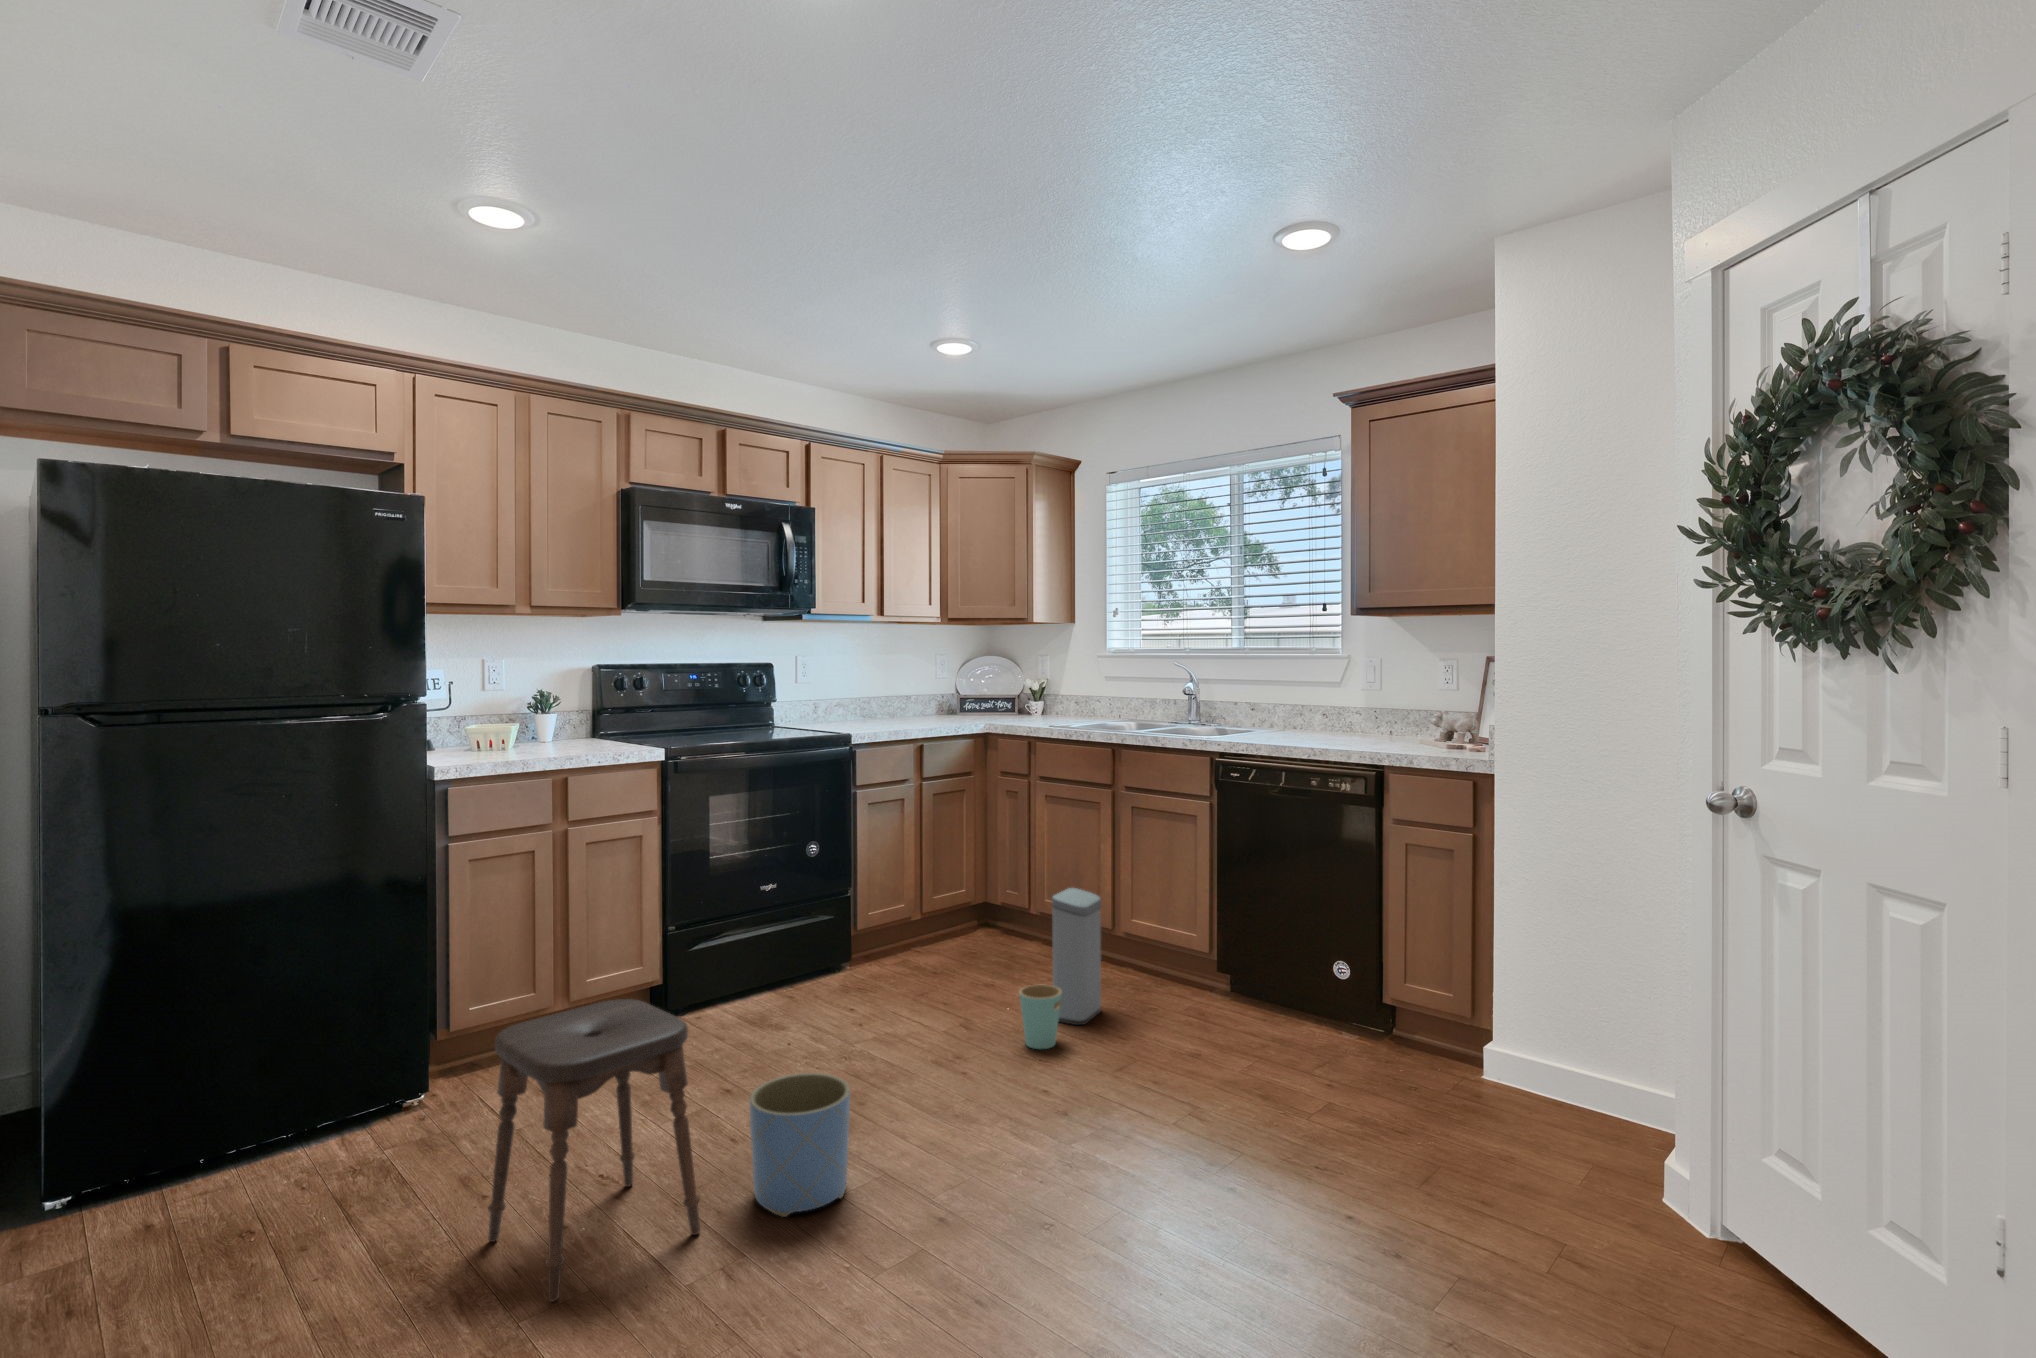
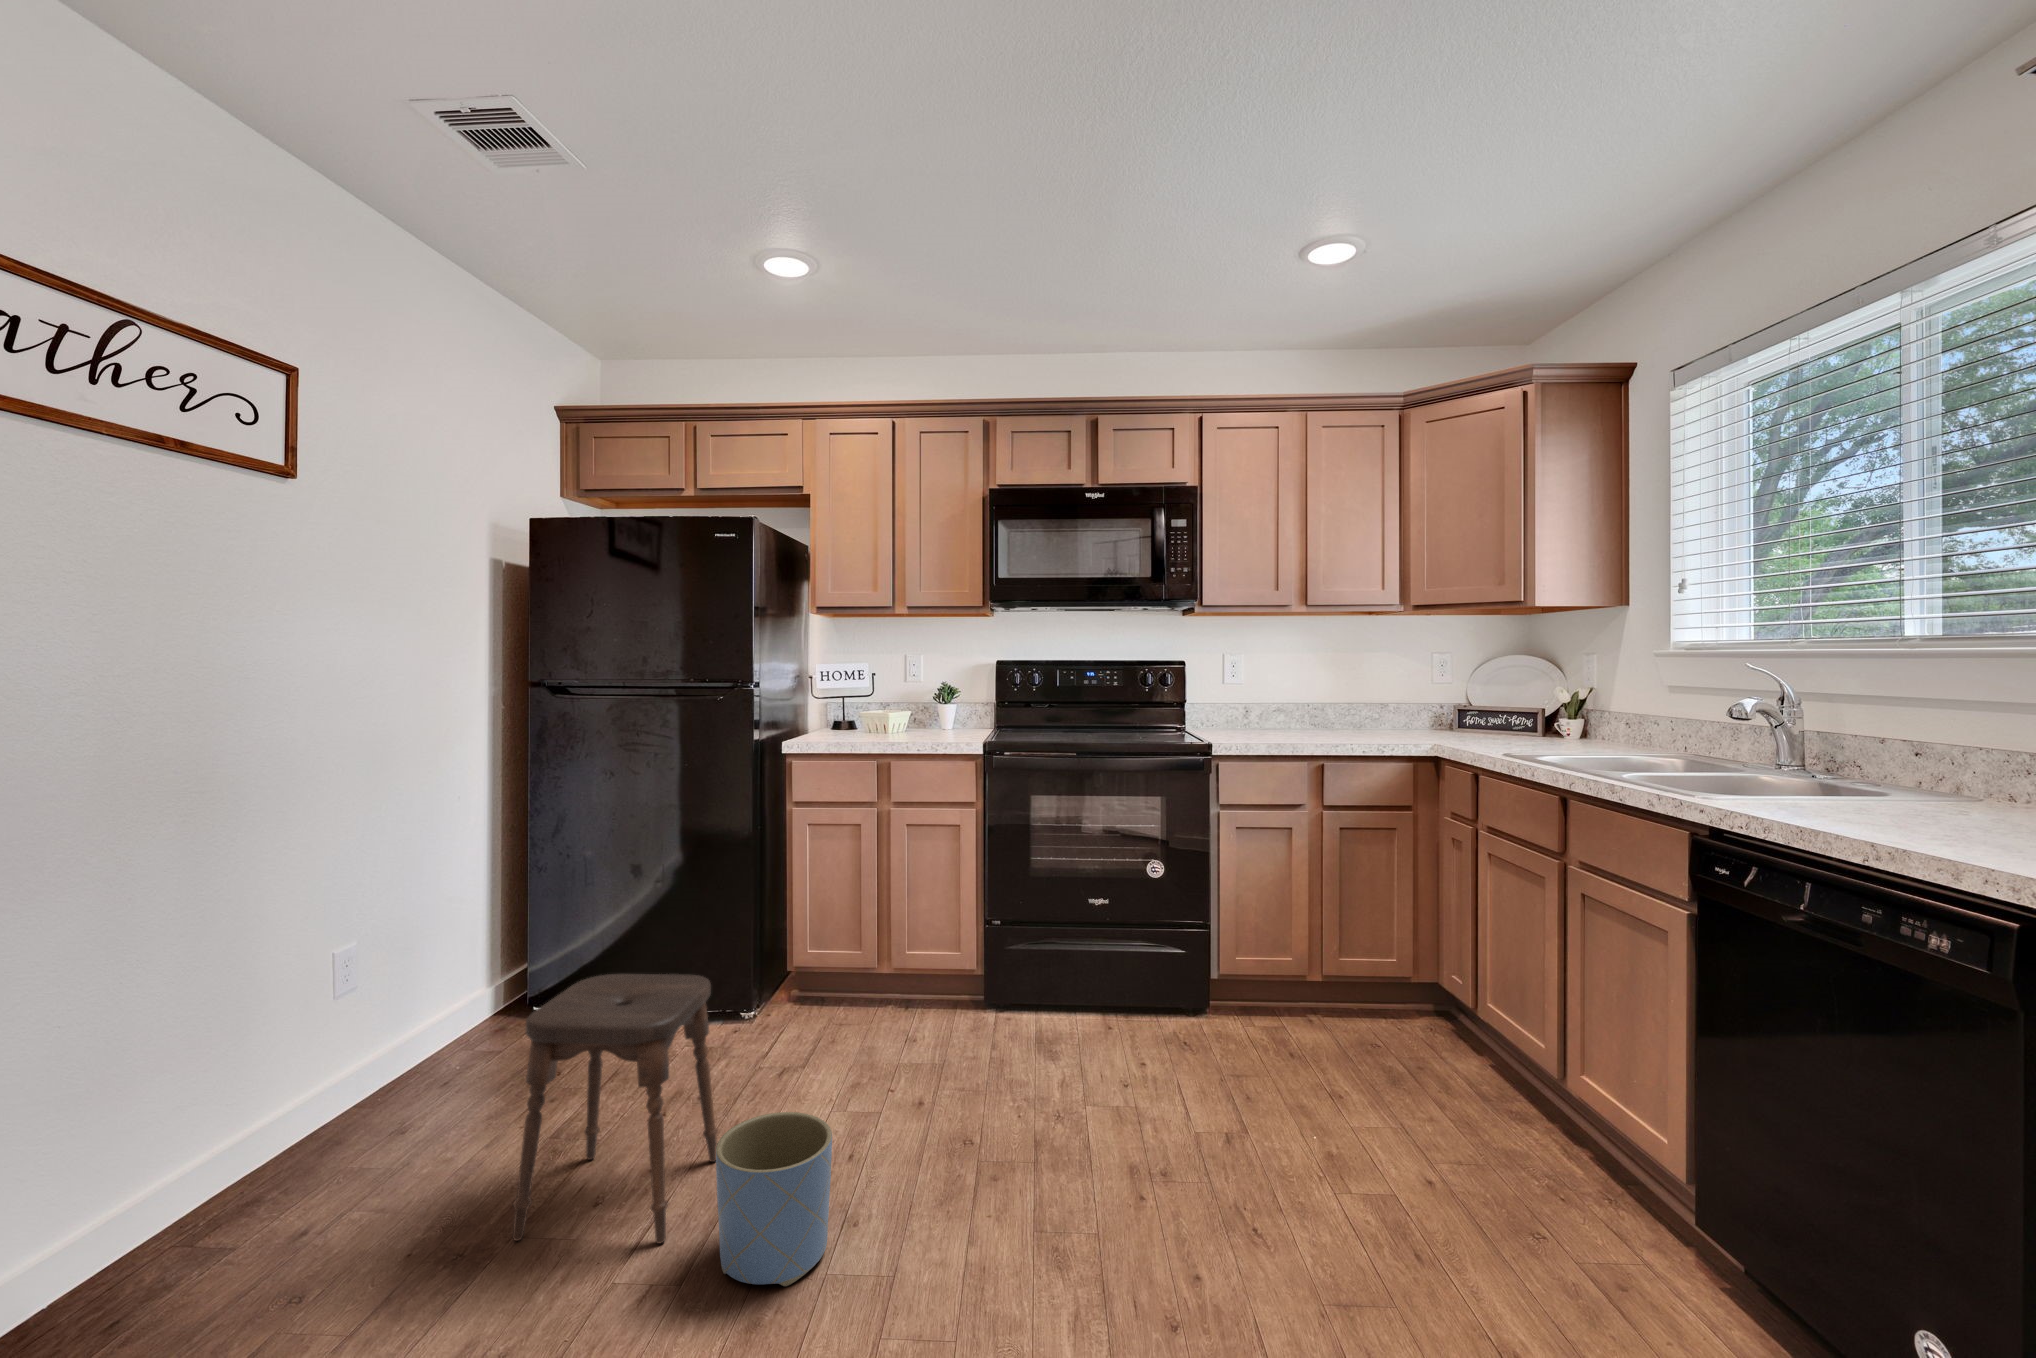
trash can: present [1019,888,1101,1049] -> none [1237,995,1432,1223]

